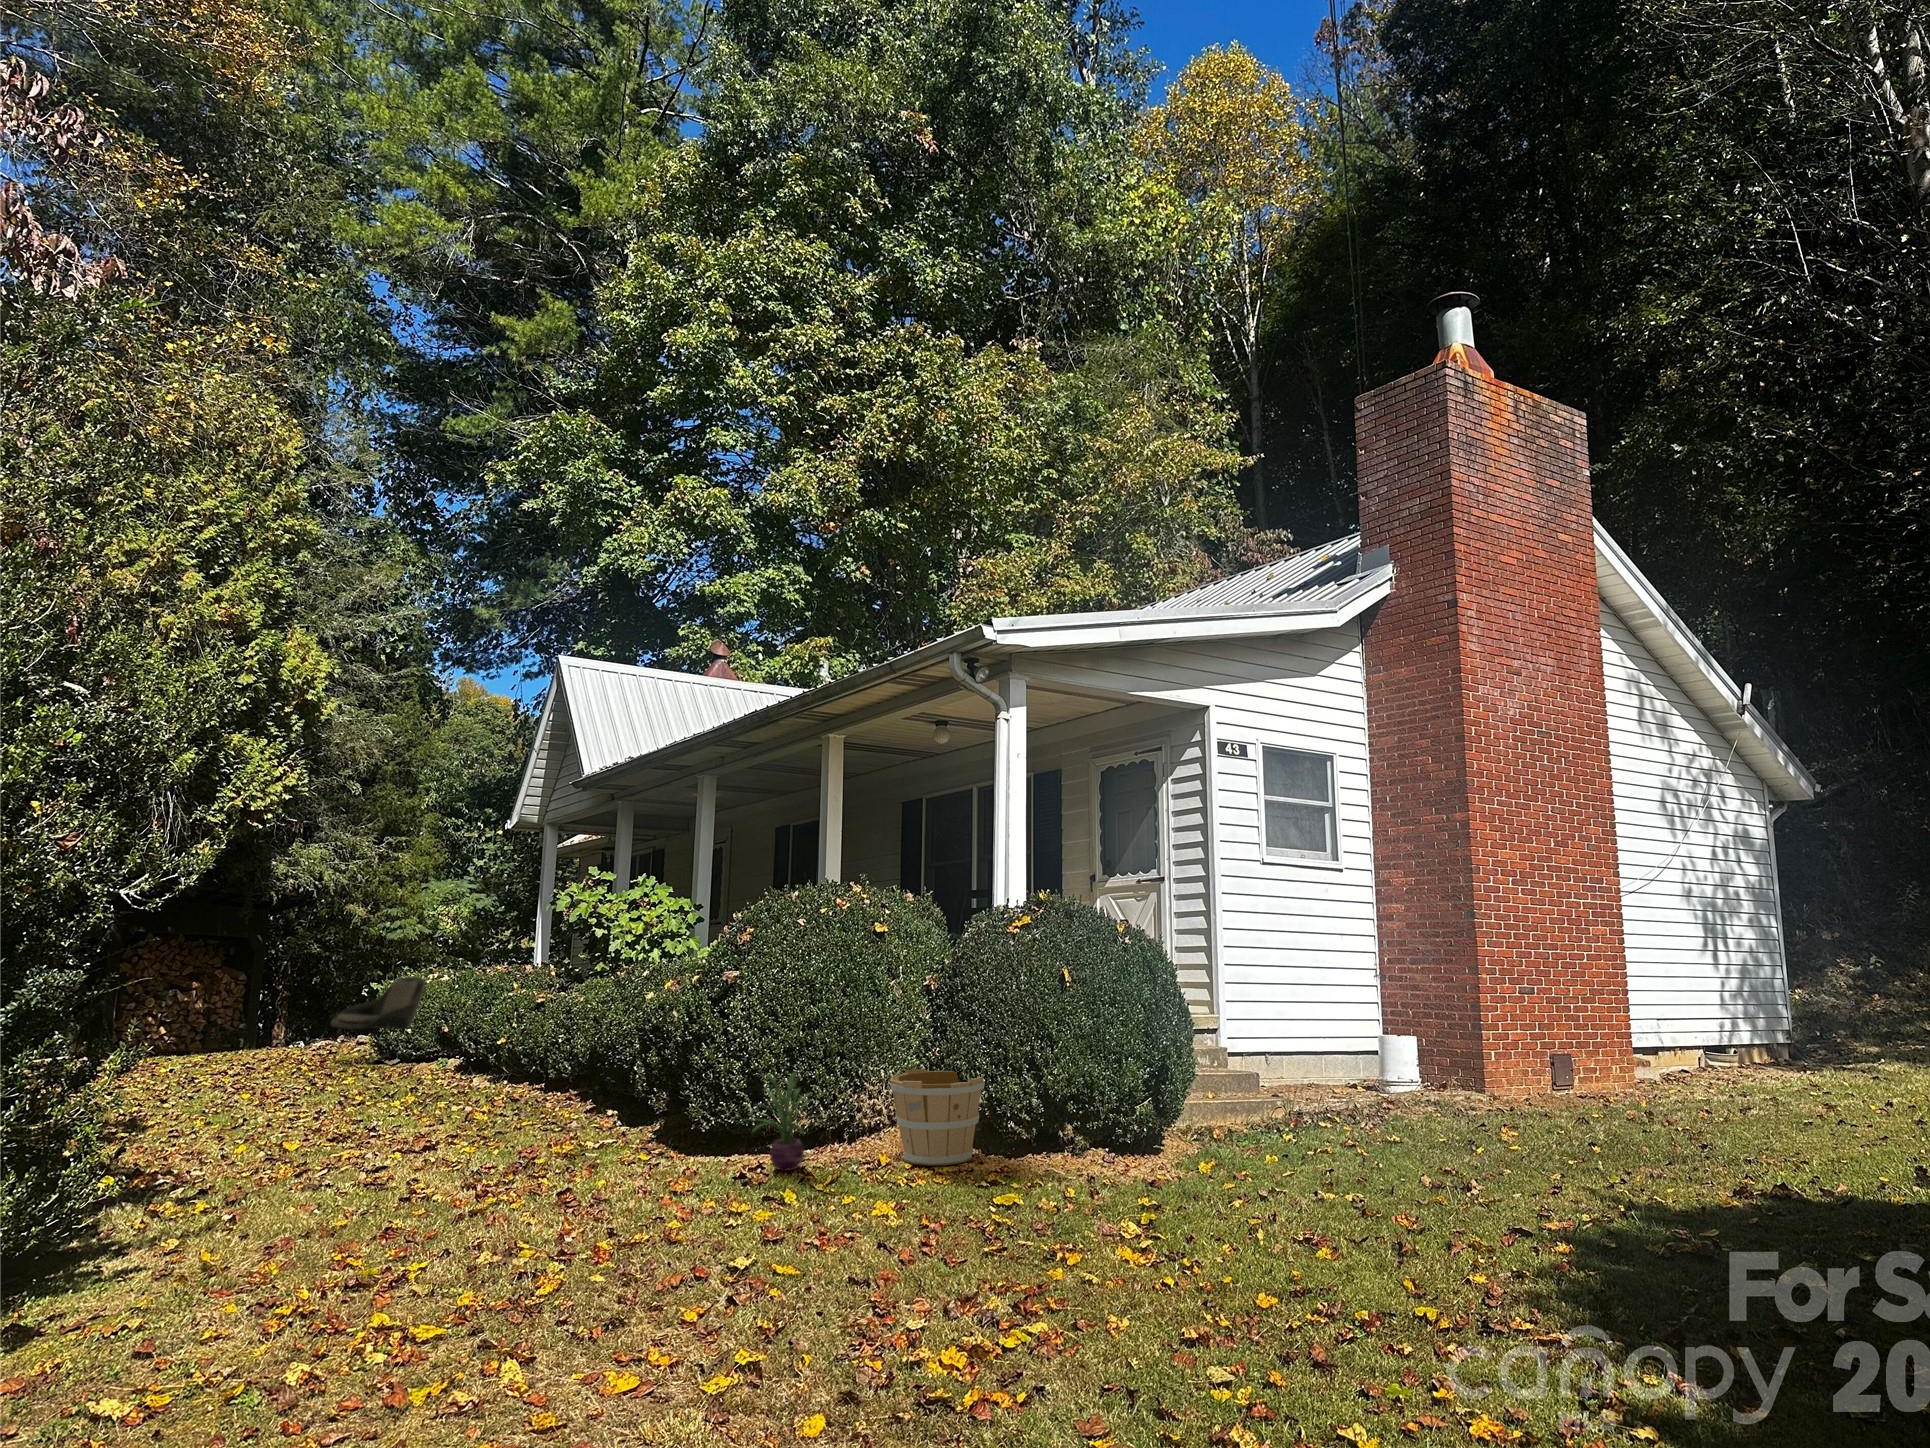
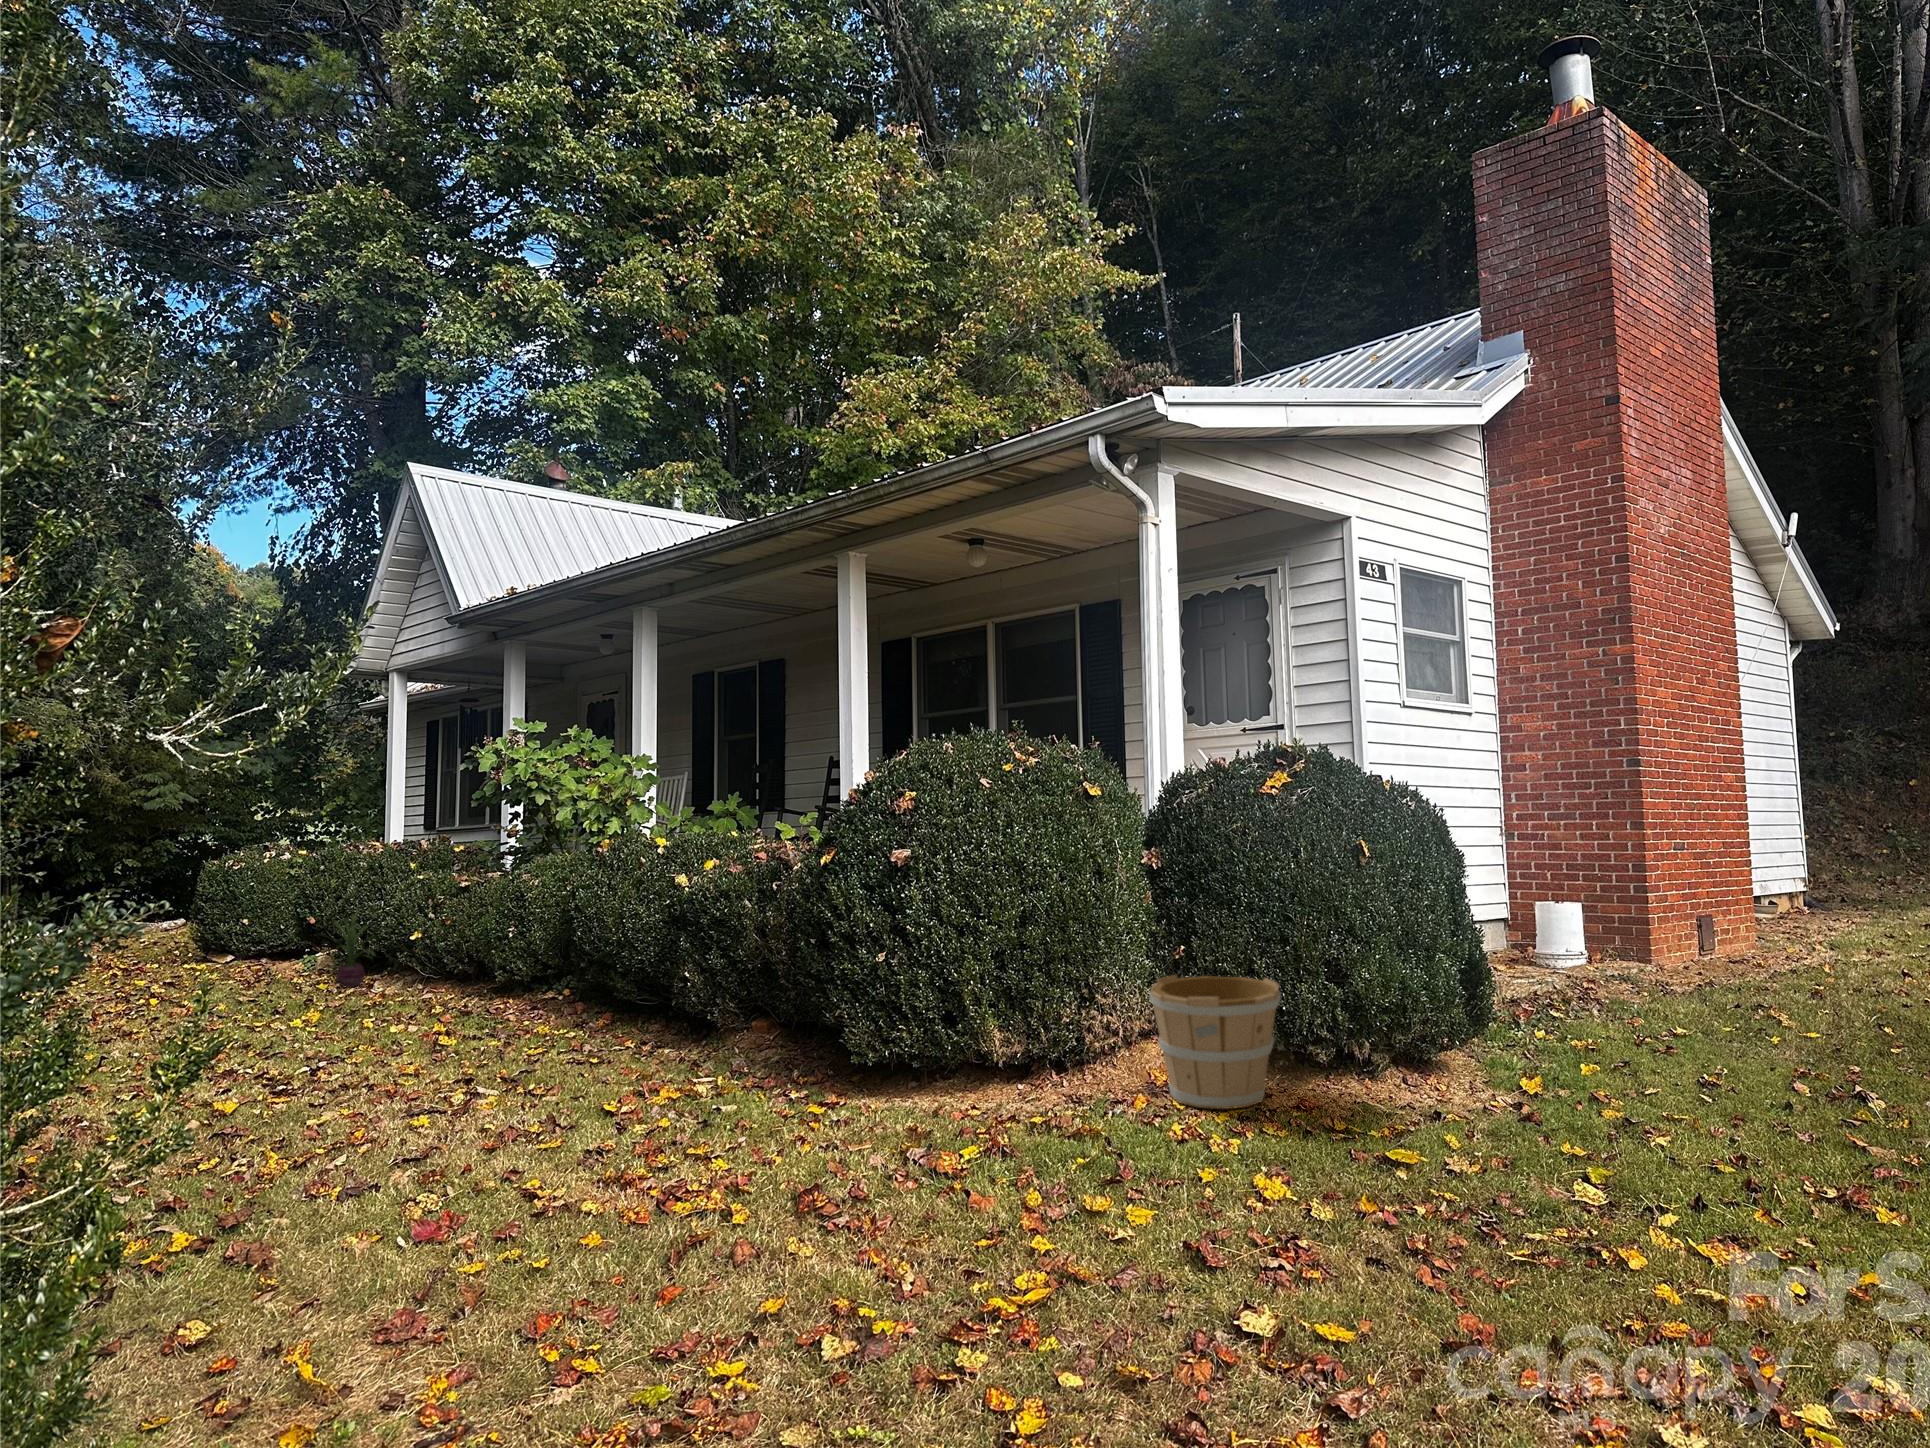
lounge chair: present [331,977,425,1066] -> none [147,858,279,976]
decorative plant: present [753,1072,810,1171] -> present [334,914,372,987]

